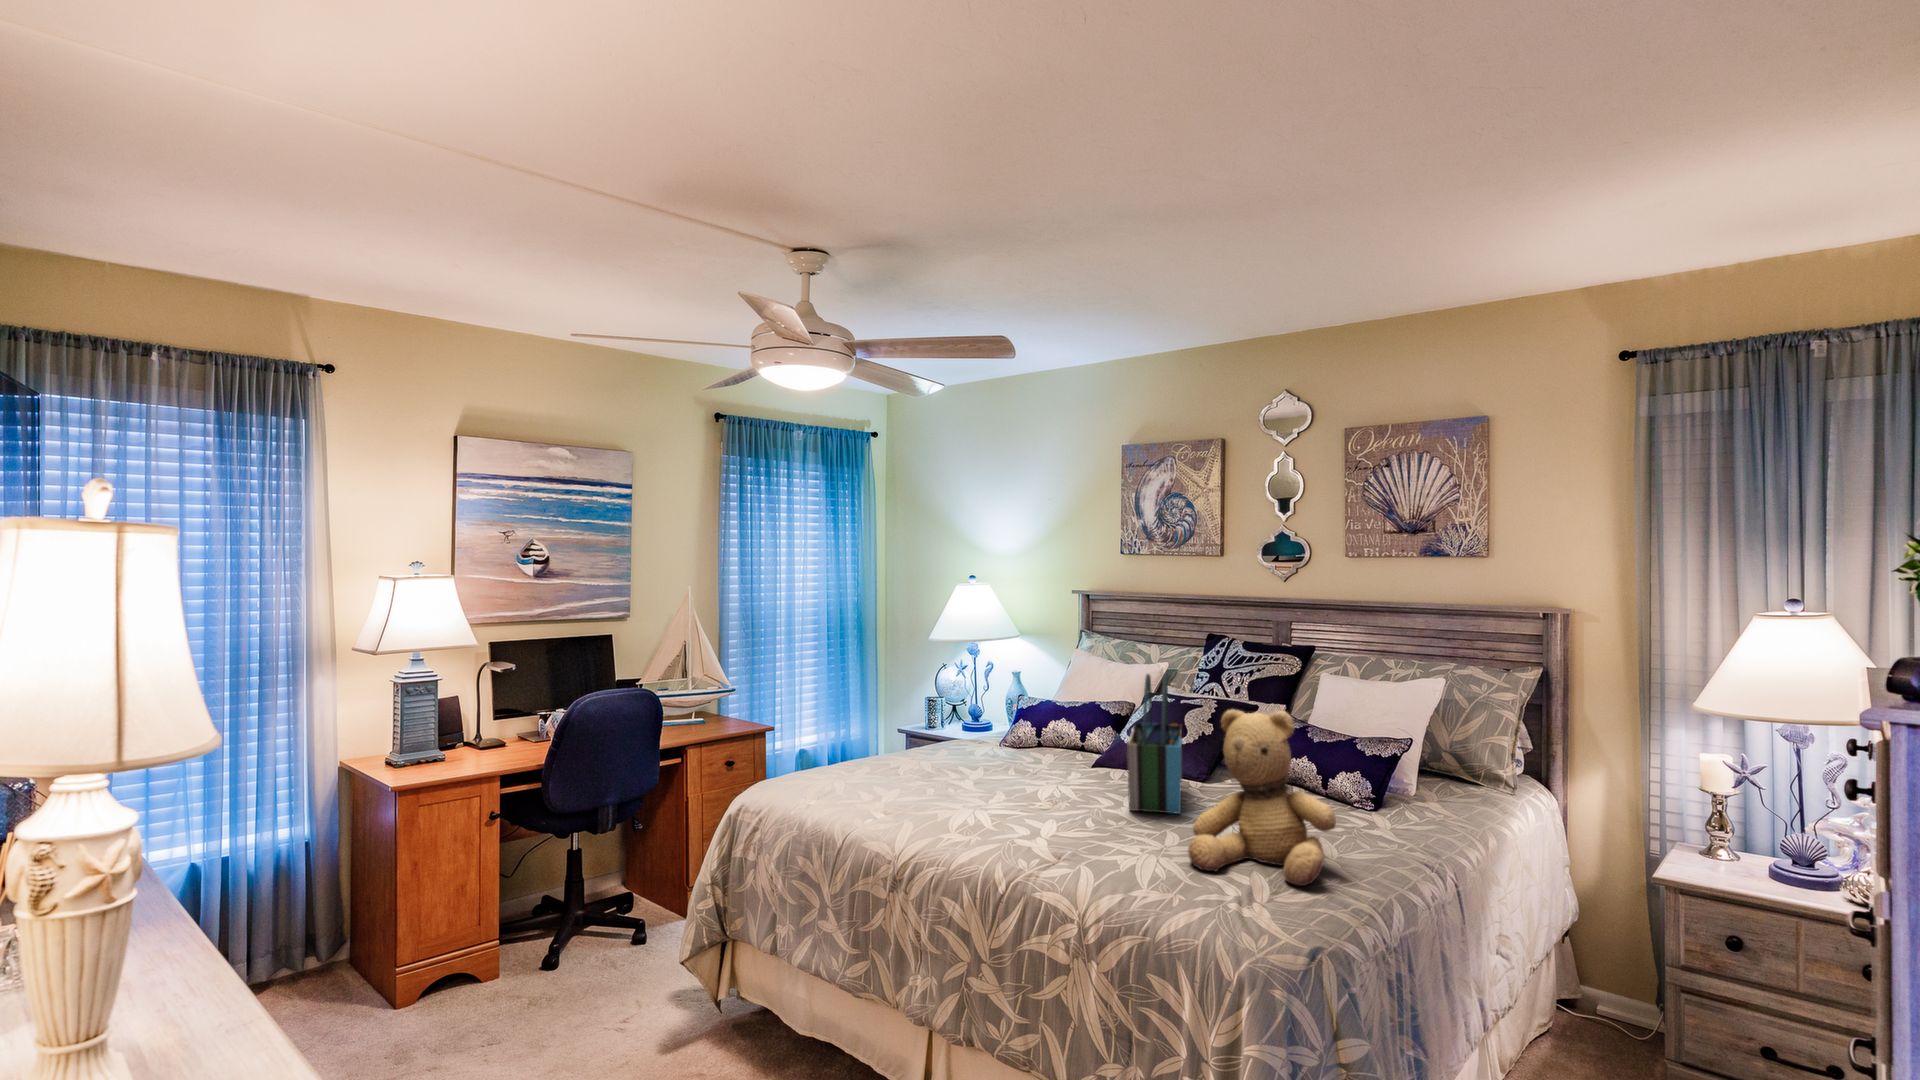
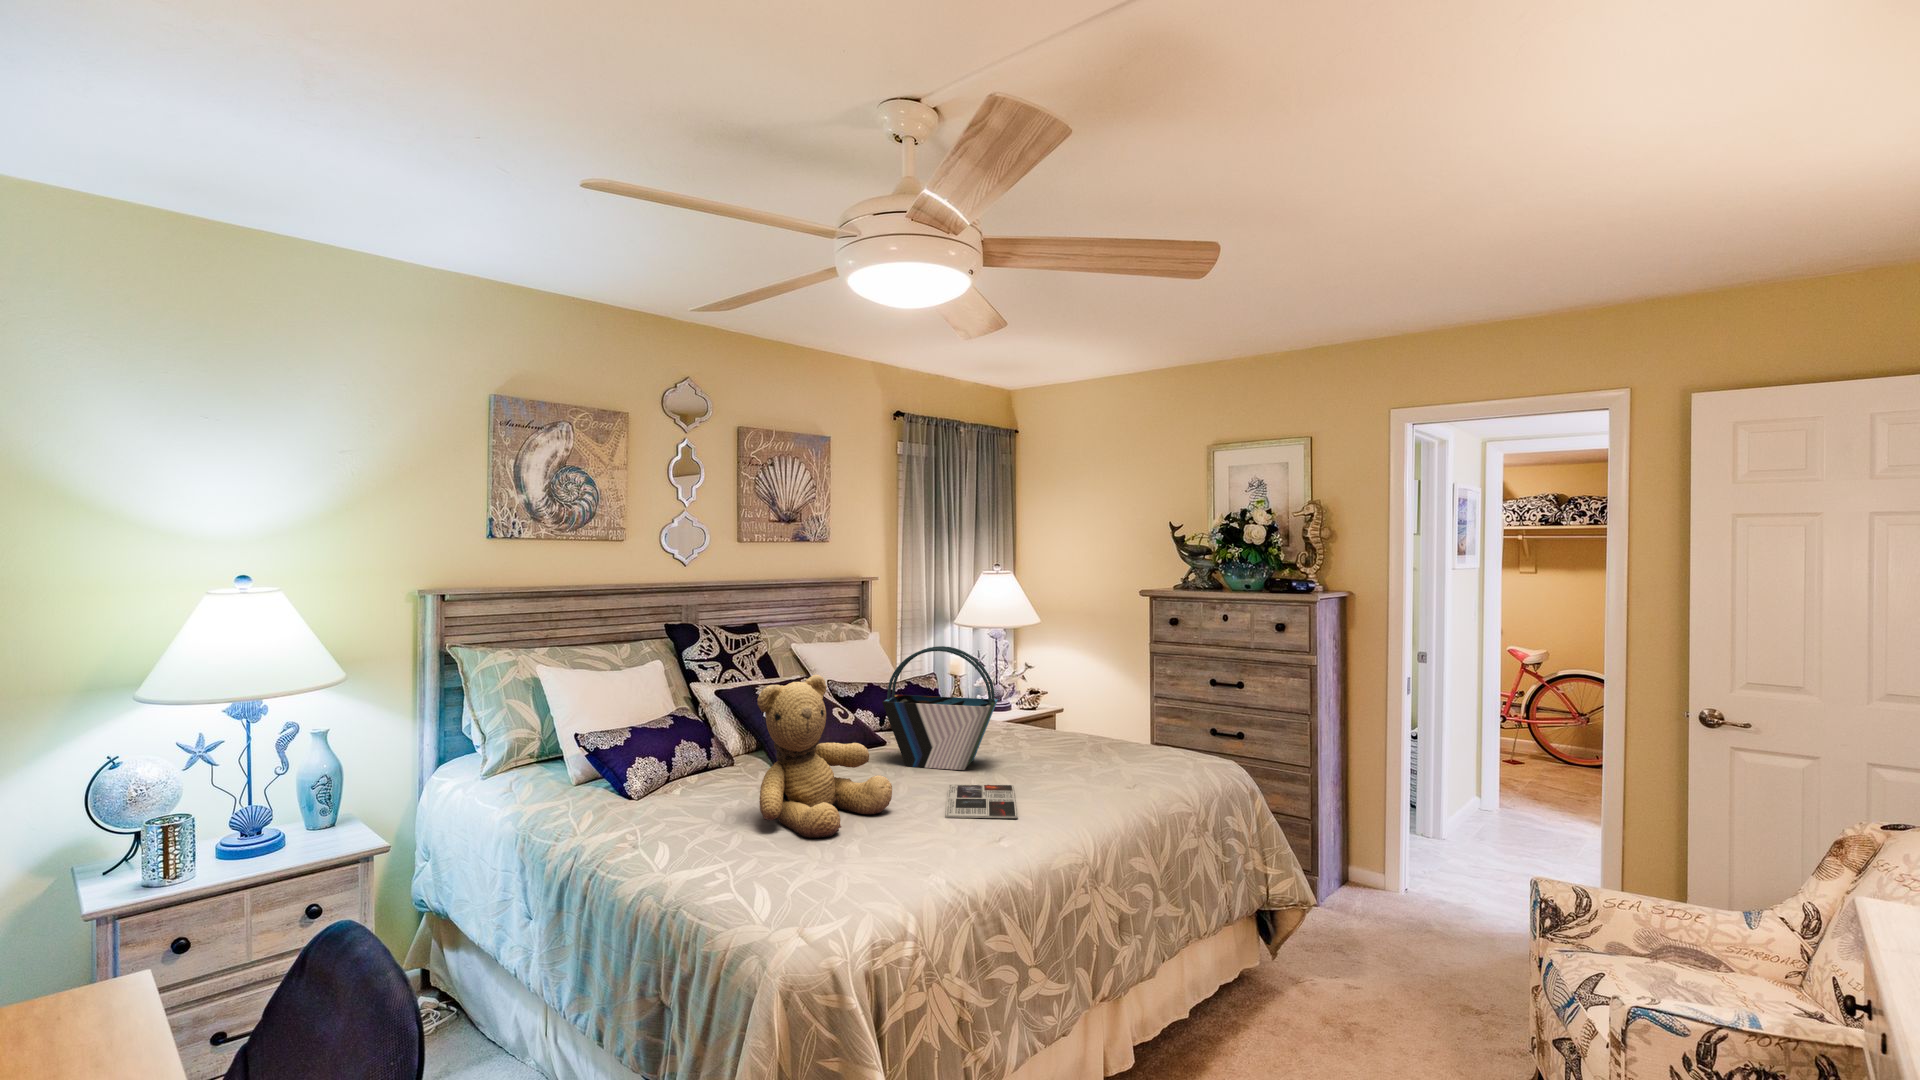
teddy bear: present [1188,709,1336,886] -> present [757,675,892,838]
magazine: none [963,801,1075,826] -> present [945,785,1018,818]

